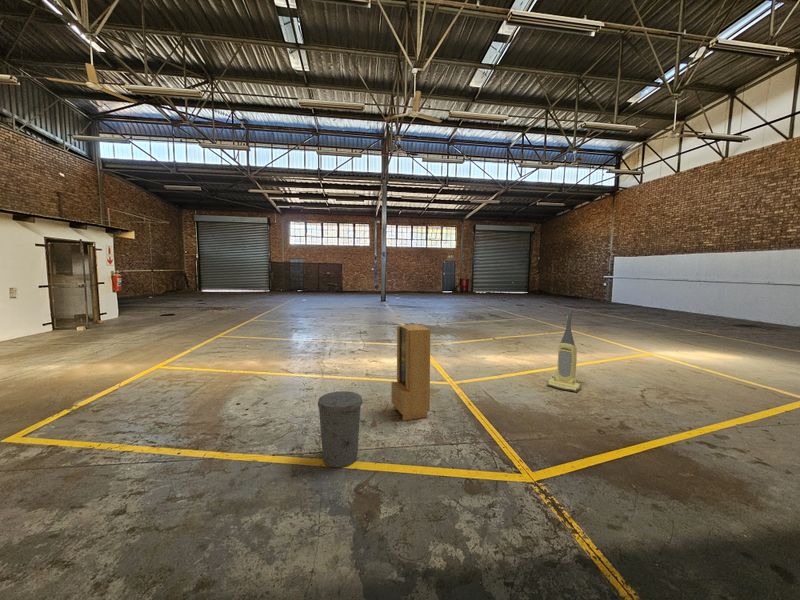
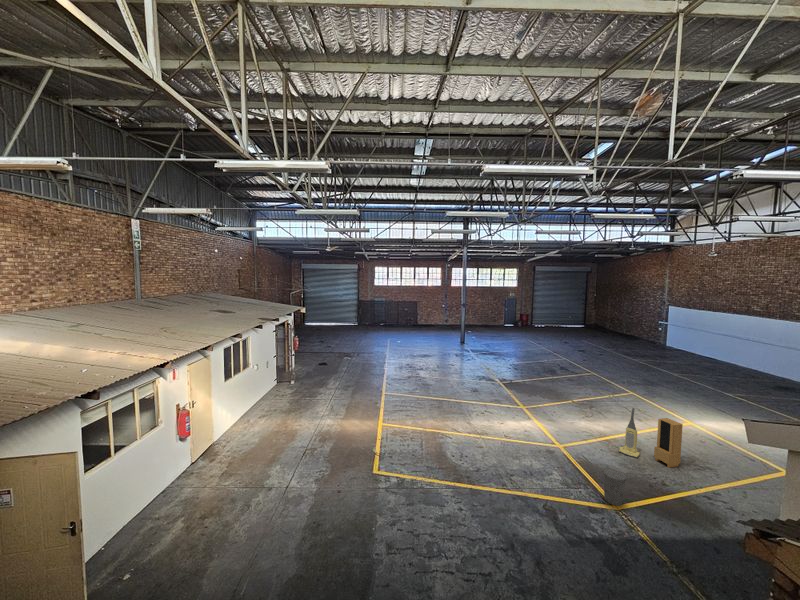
storage cabinet: present [391,325,430,421] -> present [654,418,683,468]
trash can: present [318,391,363,467] -> present [603,469,627,506]

